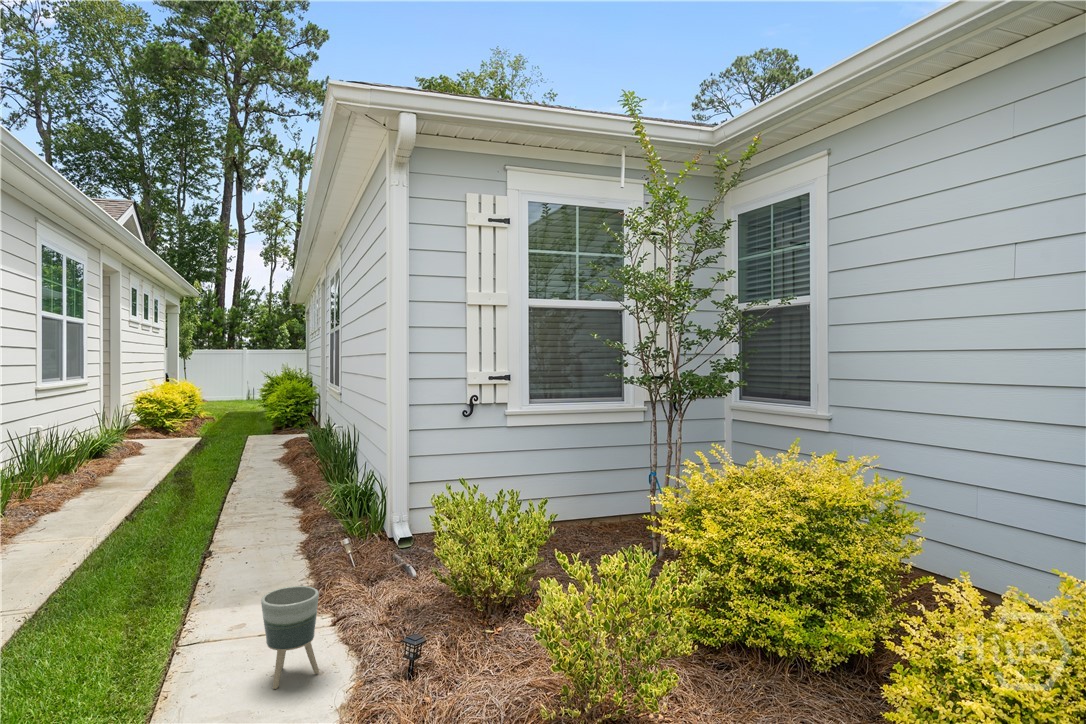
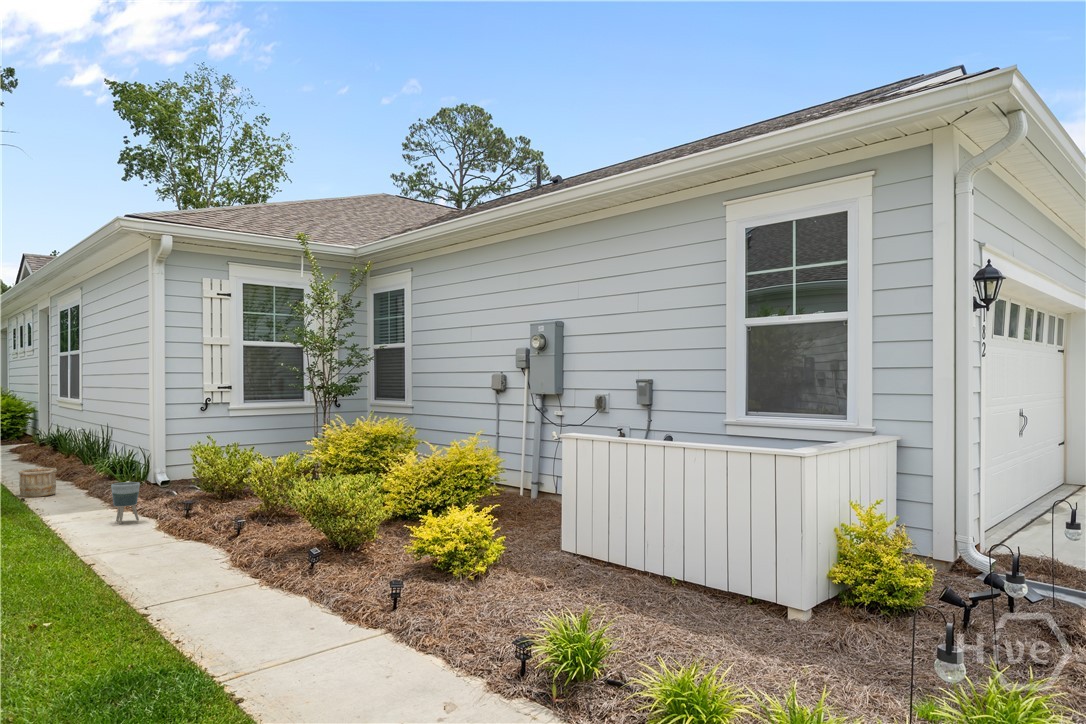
wooden bucket: none [220,495,274,543] -> present [18,468,57,497]

